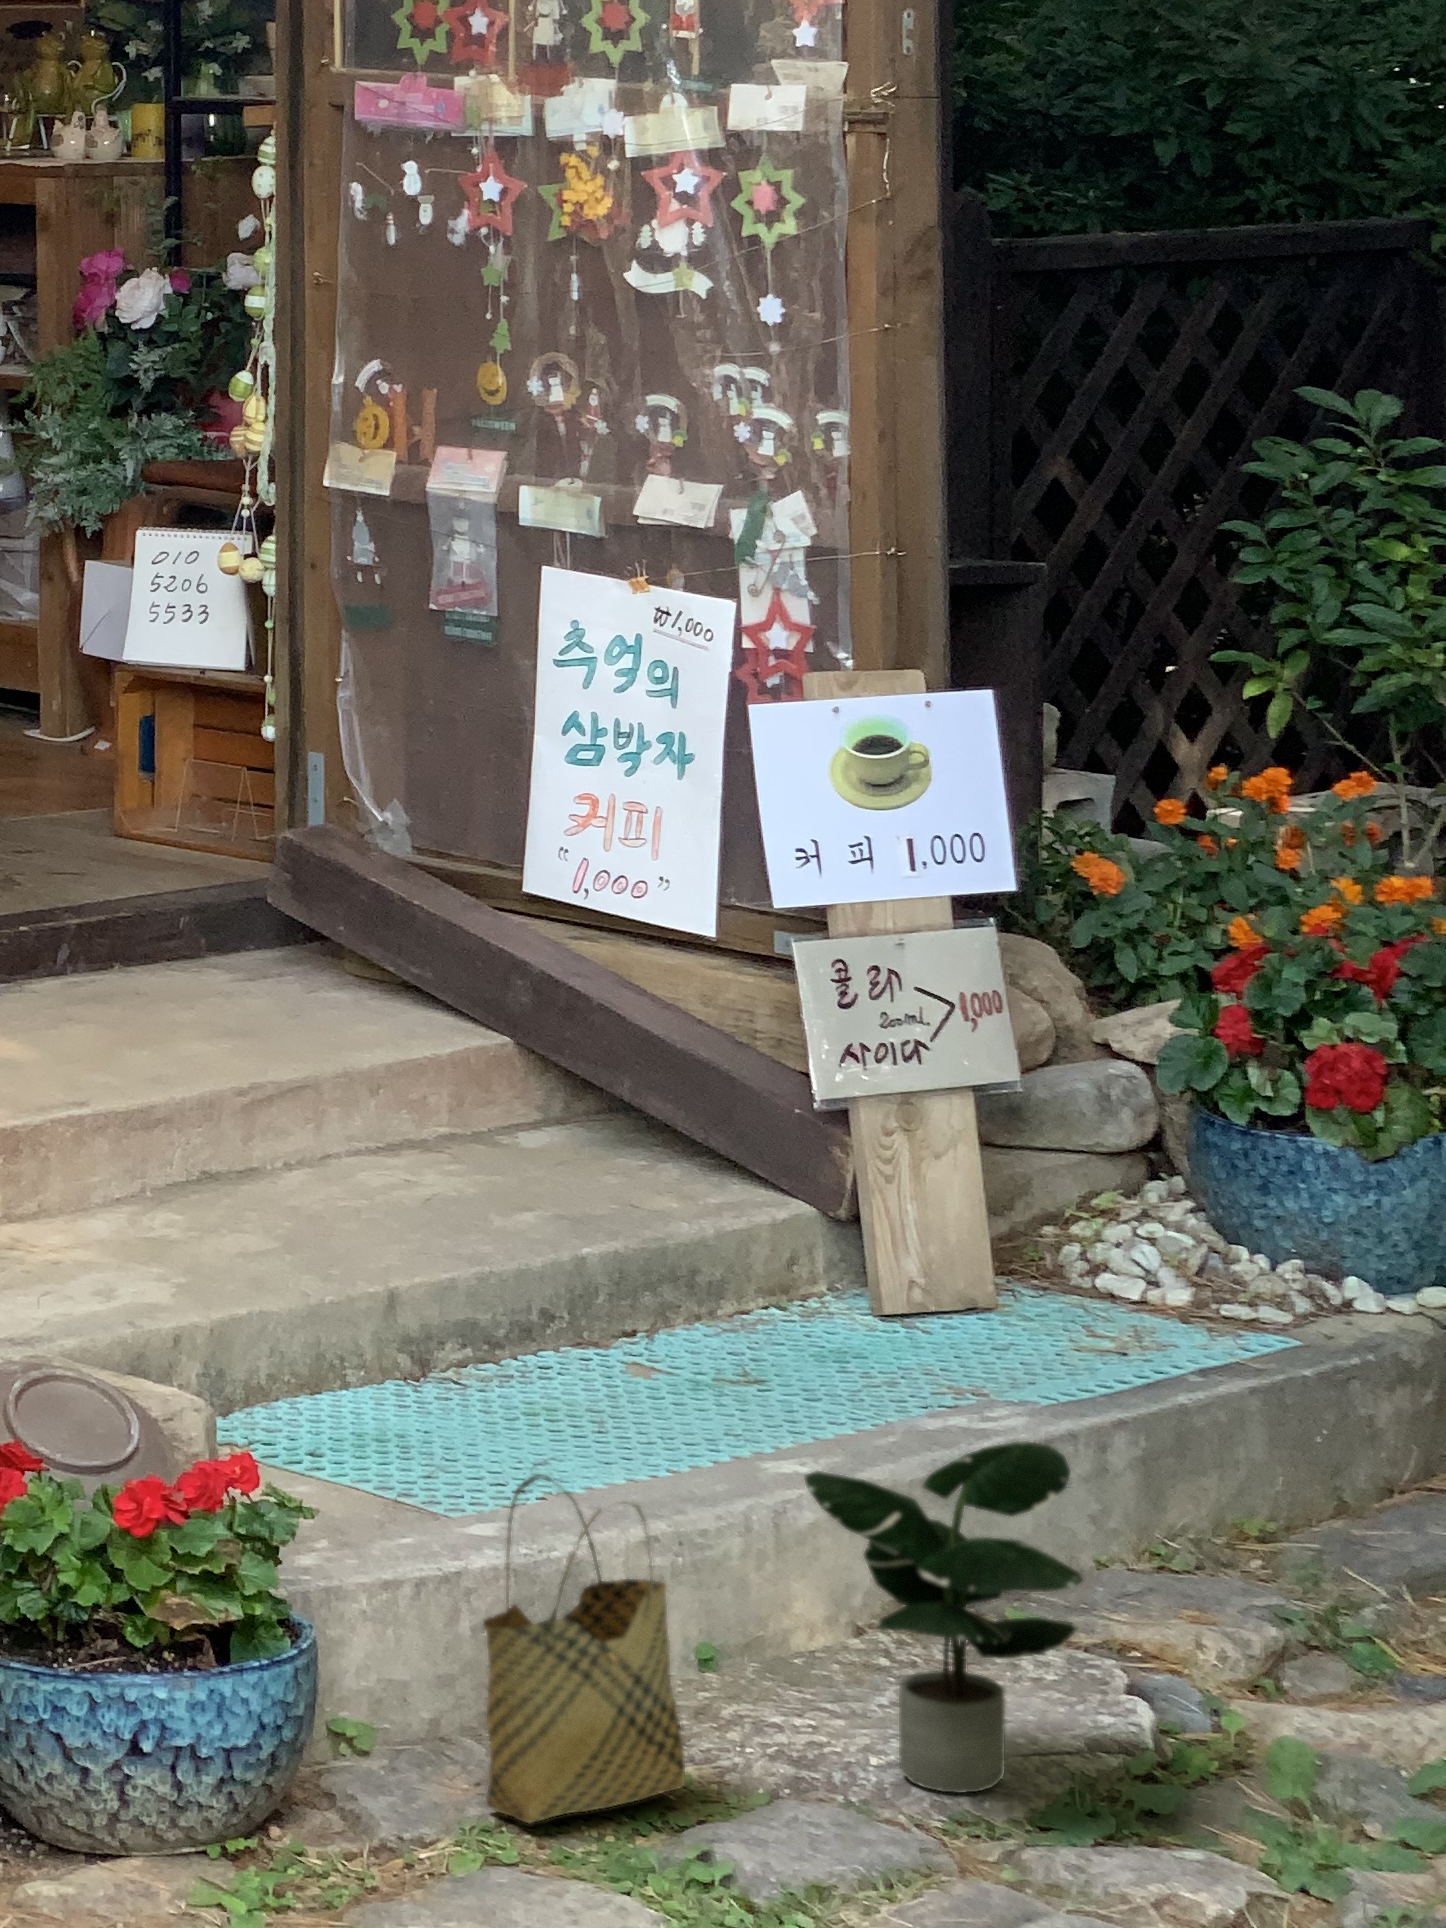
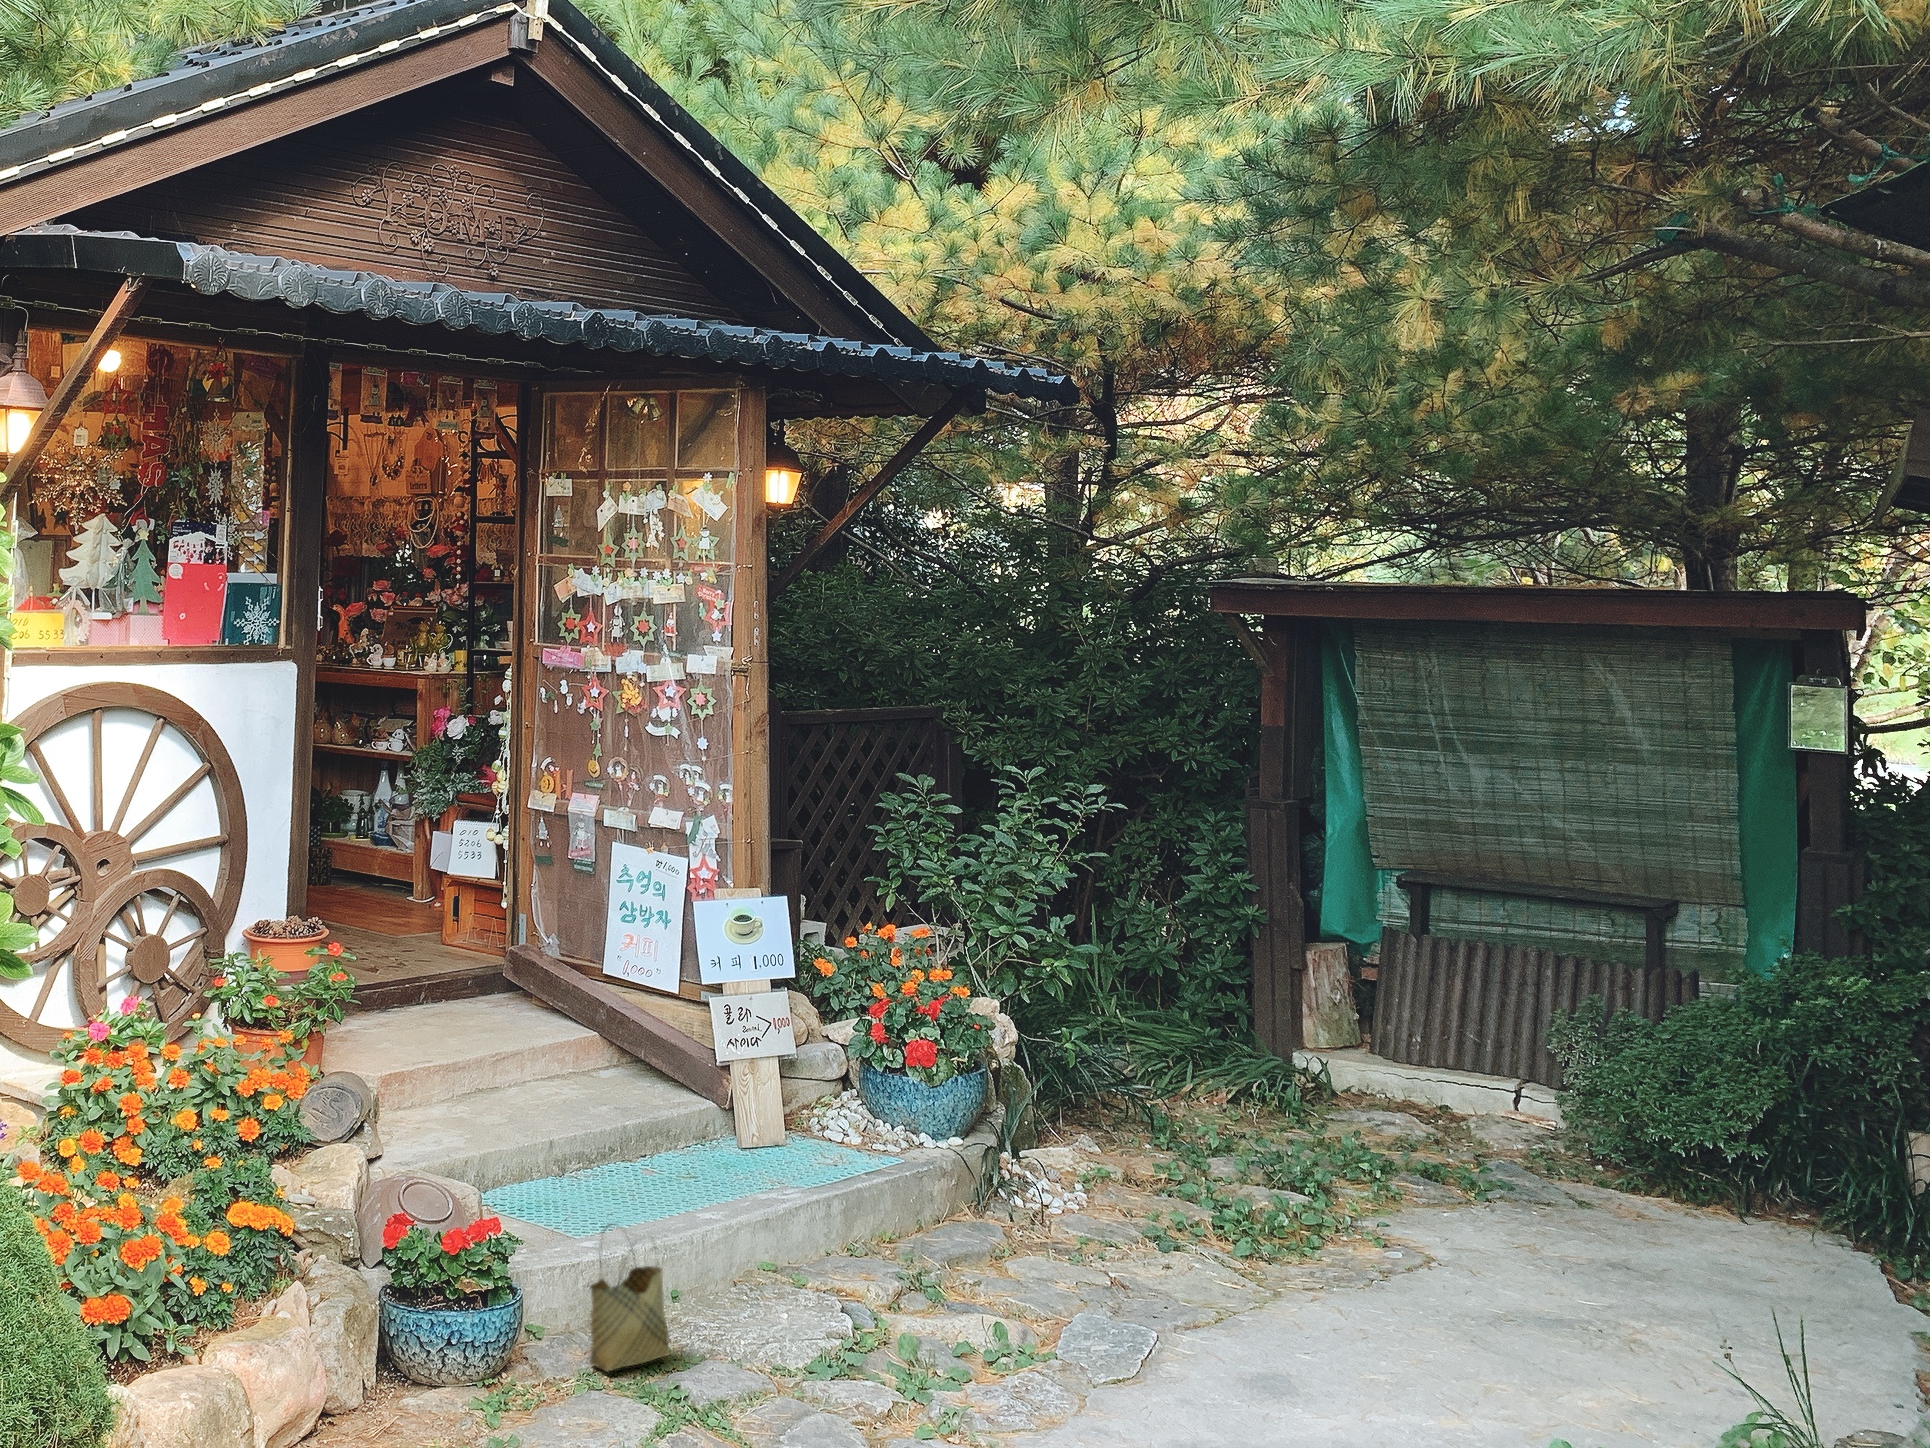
potted plant: present [805,1441,1083,1793] -> none [717,1208,829,1357]

